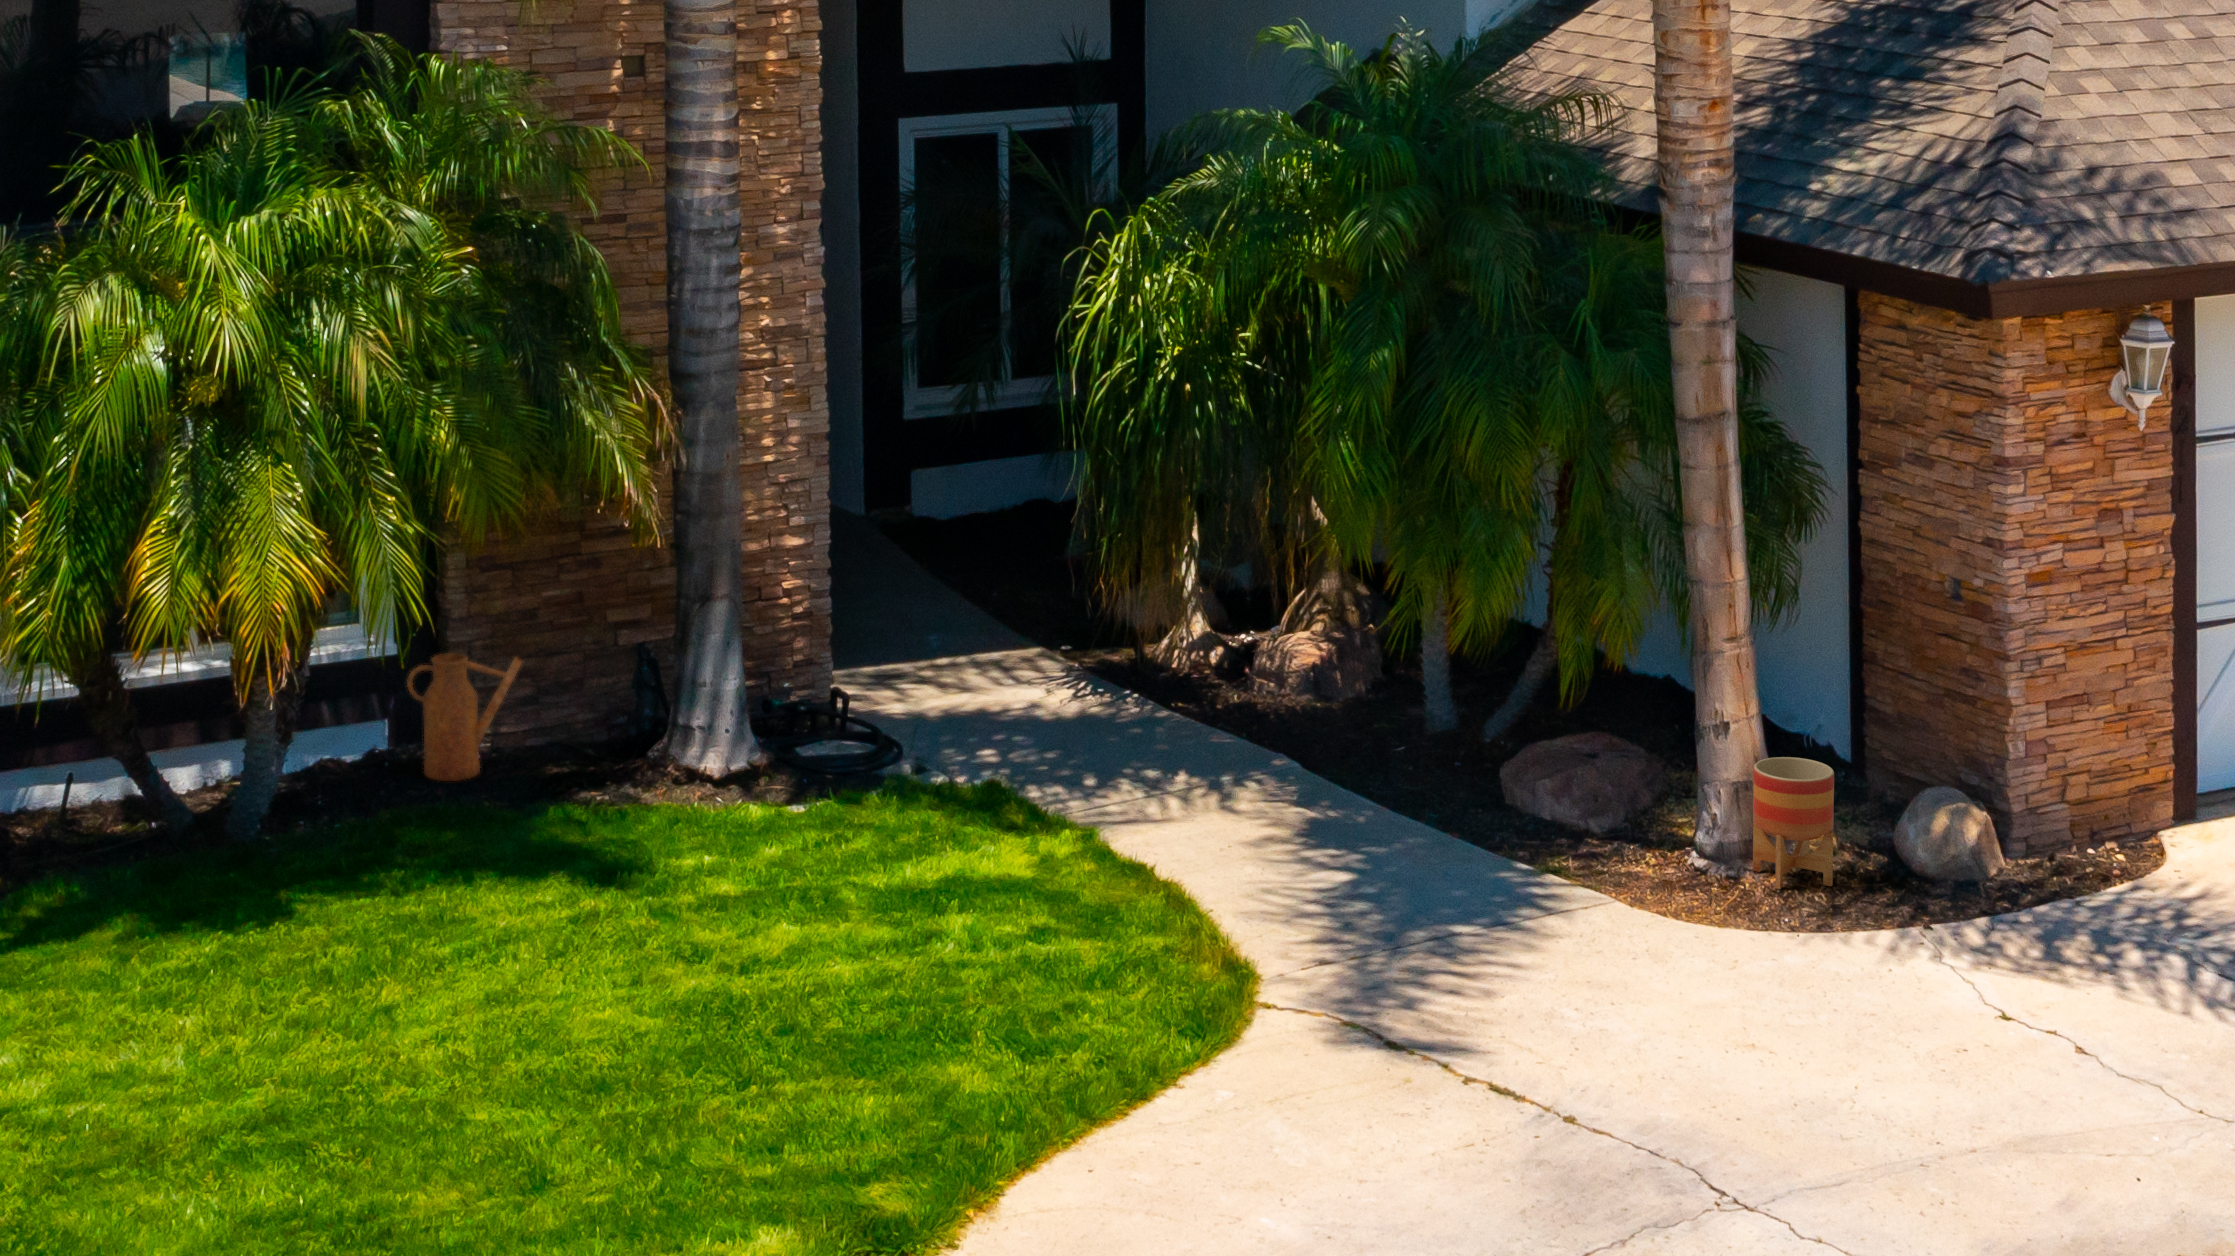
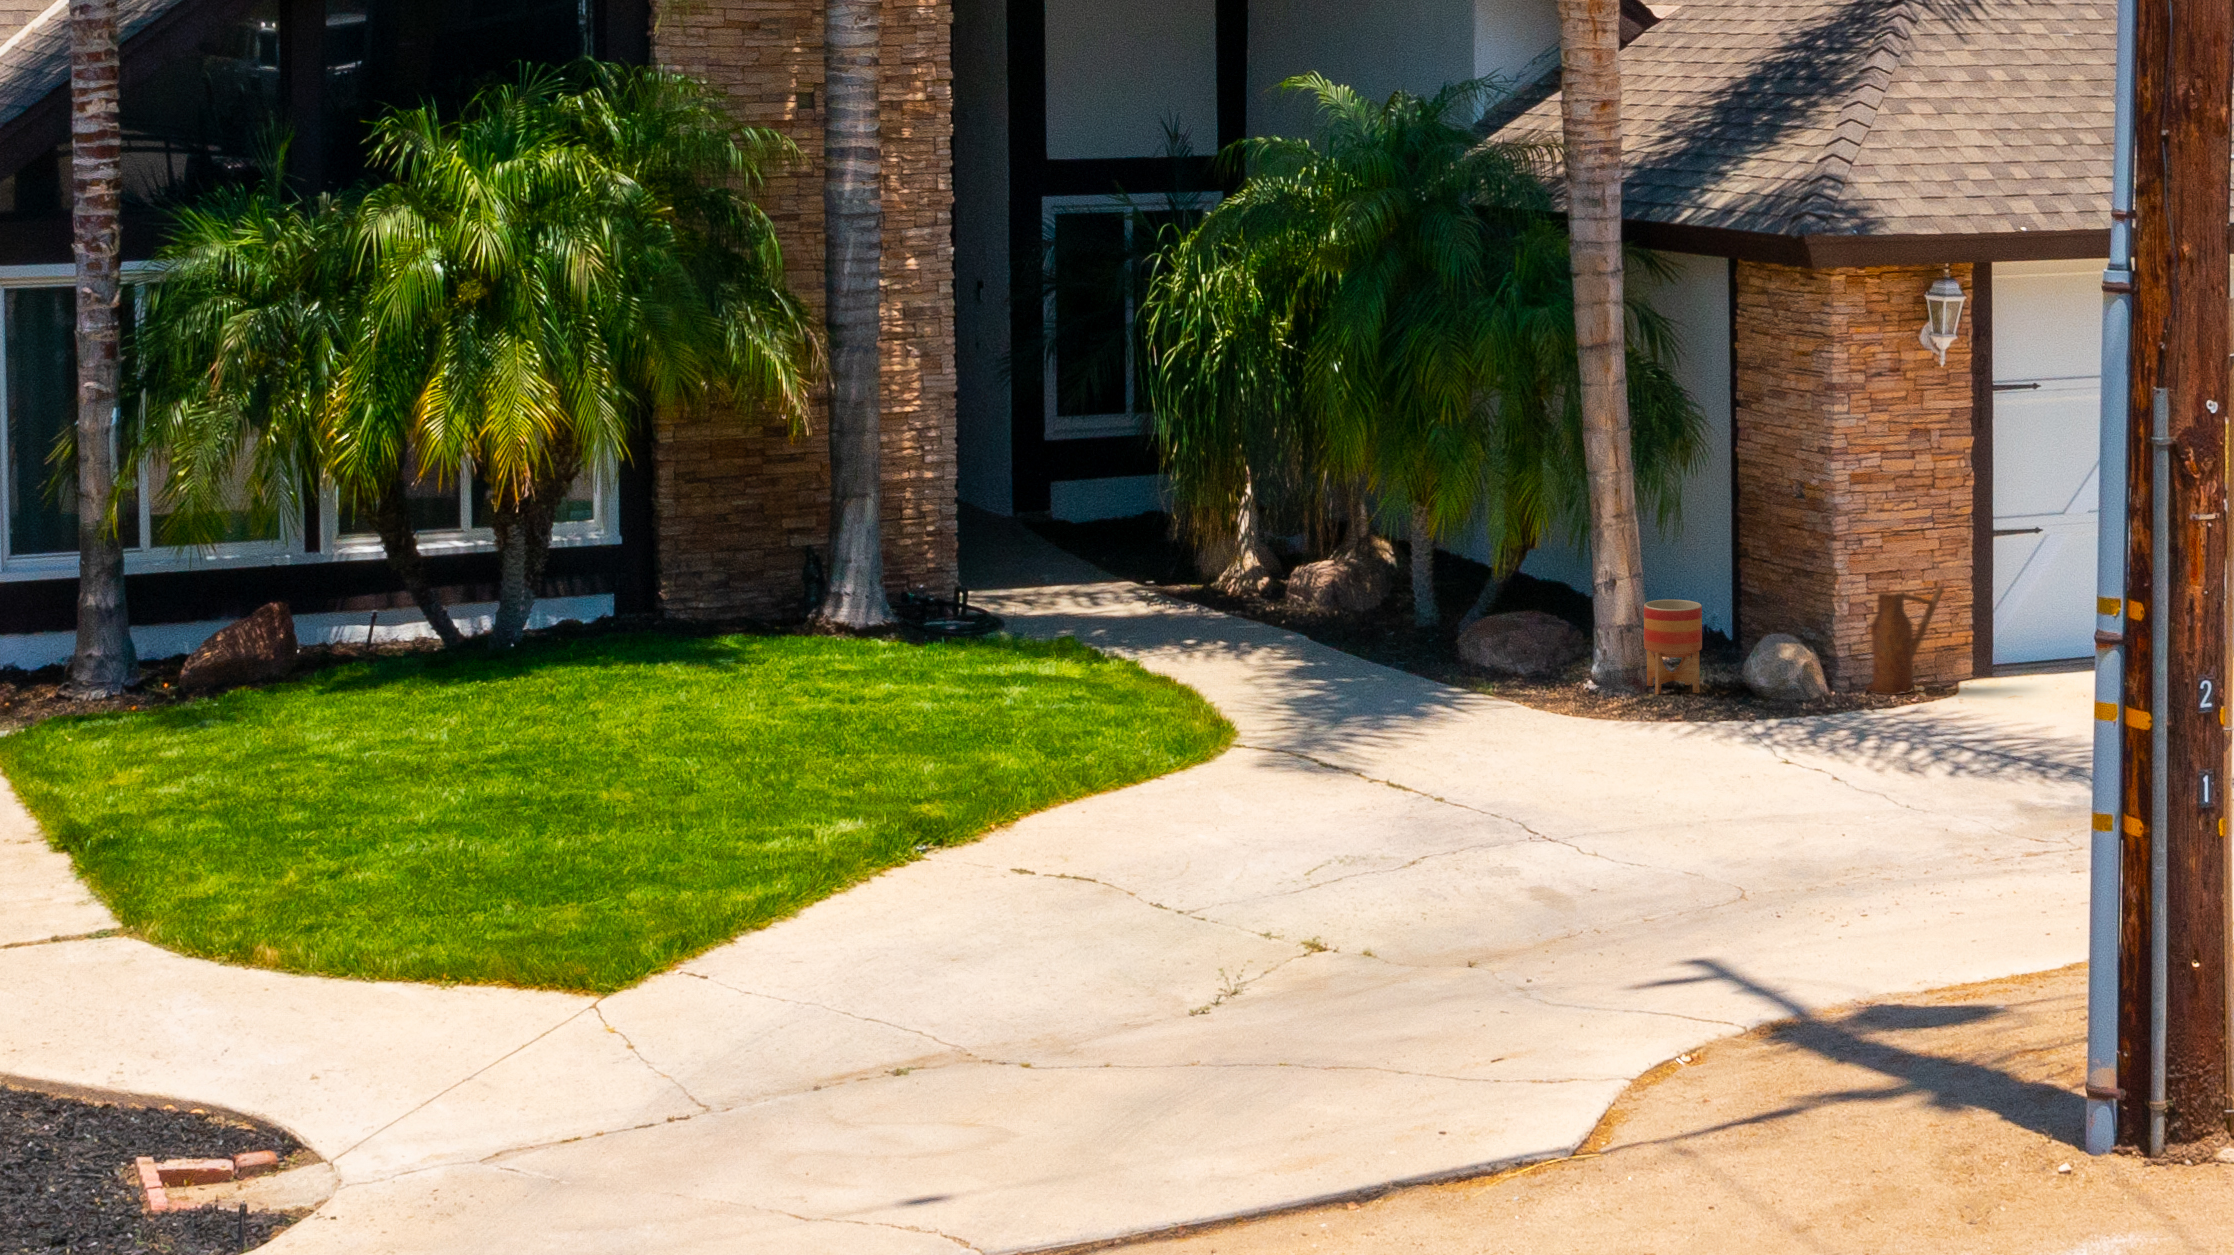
watering can: present [407,653,523,781] -> present [1866,586,1944,695]

